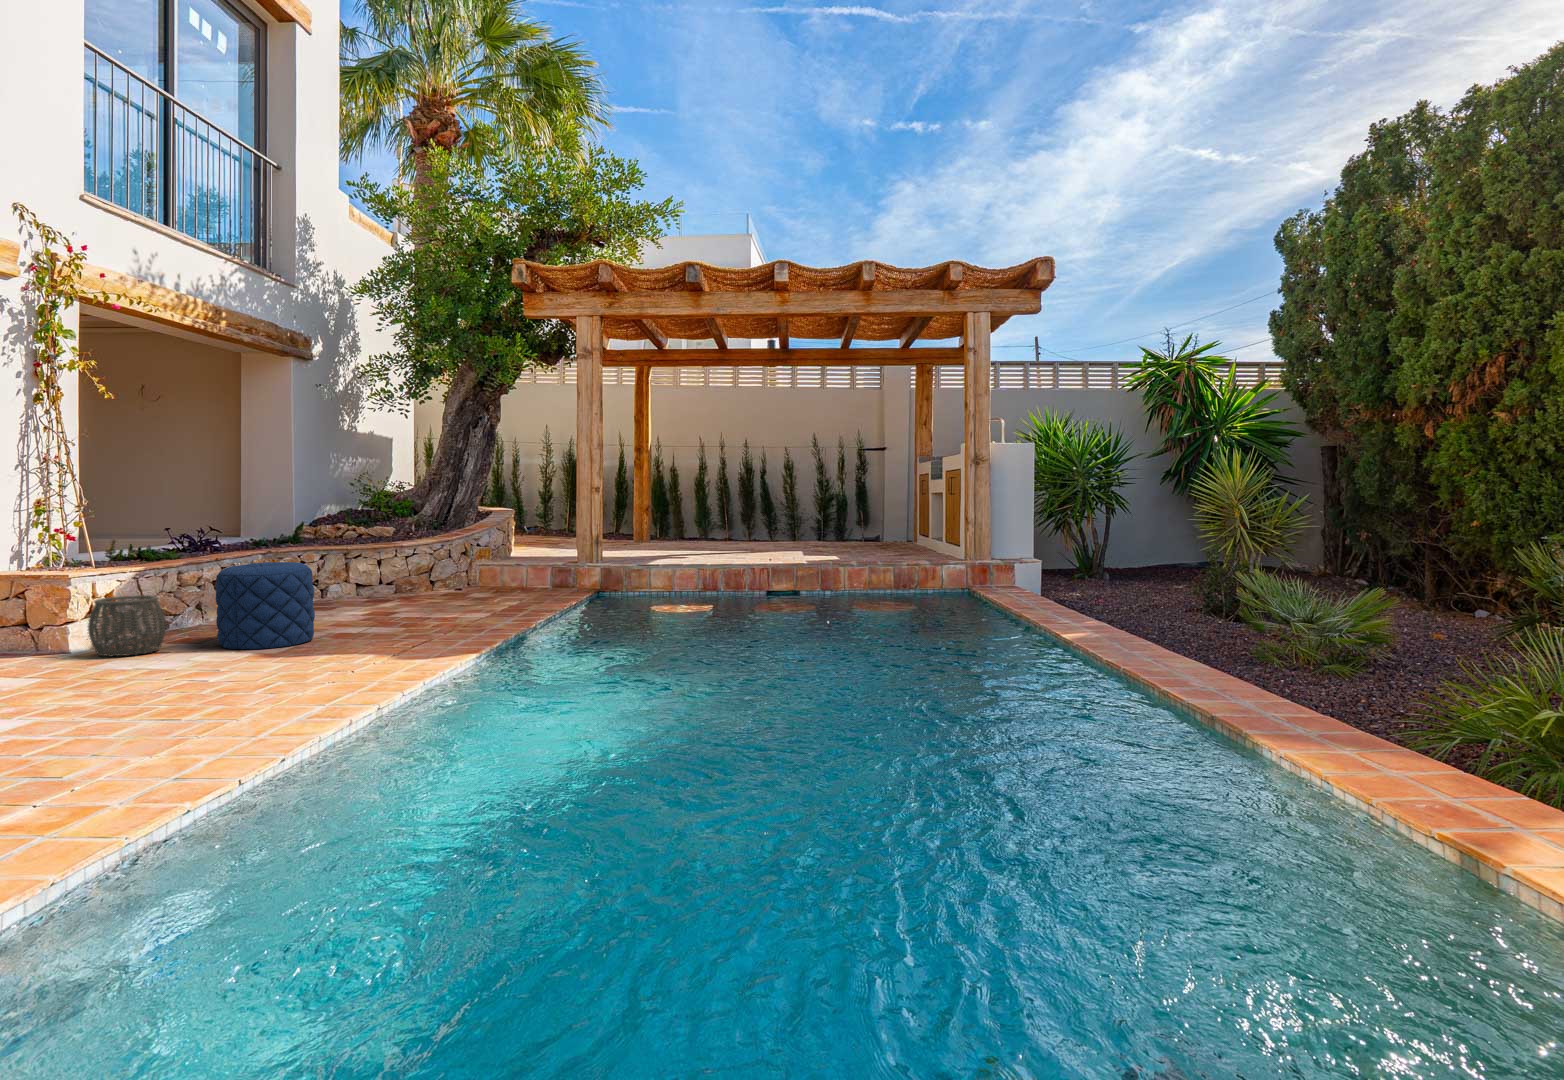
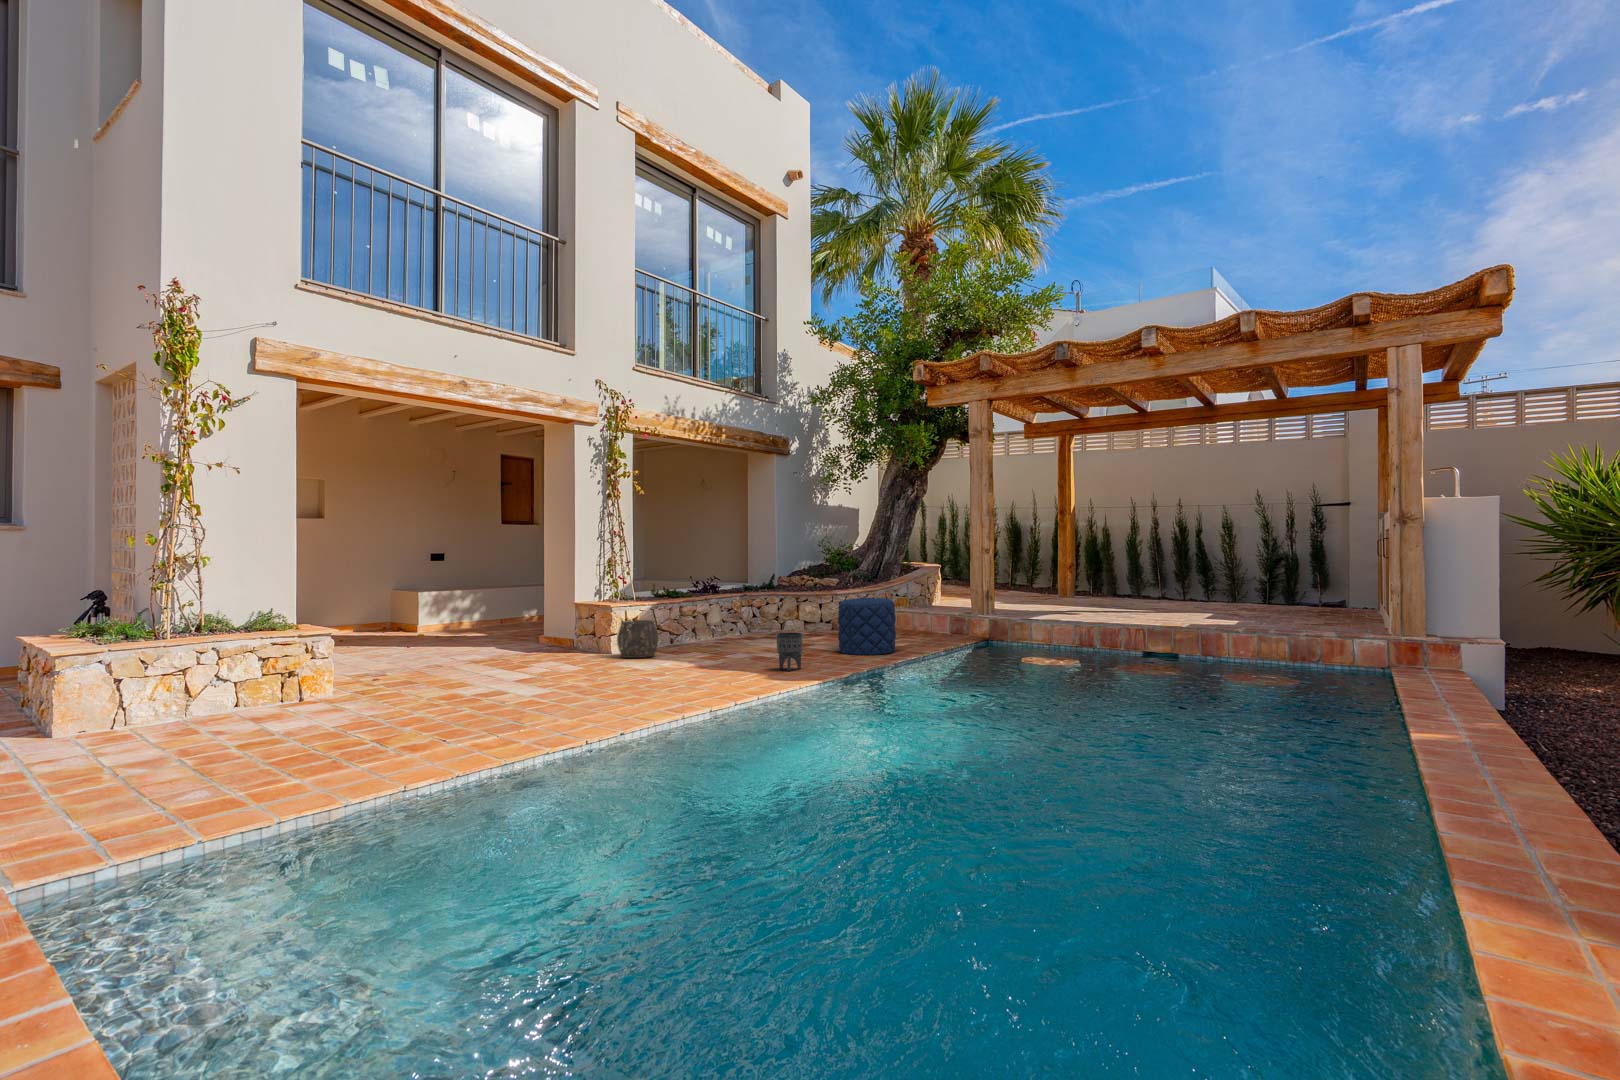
pouf: present [216,562,315,649] -> present [838,598,896,655]
planter: none [394,605,433,659] -> present [776,632,803,671]

